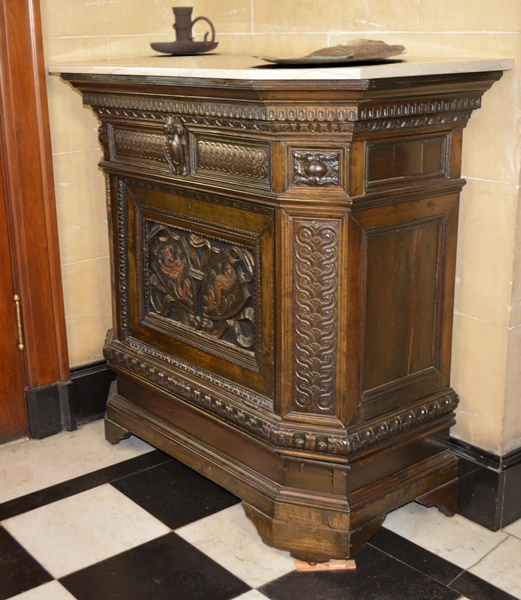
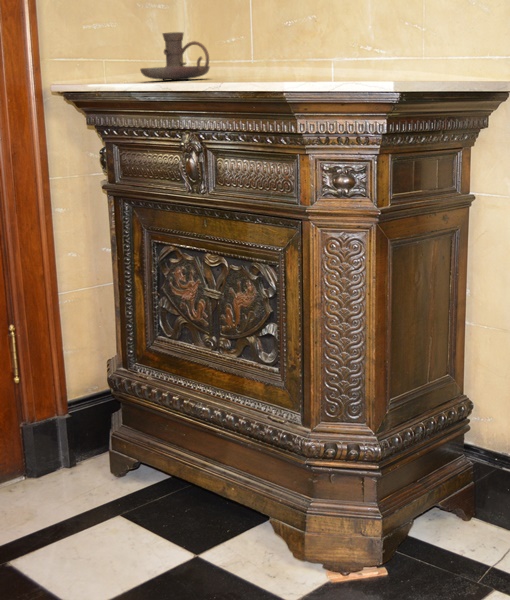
decorative bowl: present [252,38,406,64] -> none [271,58,422,81]

